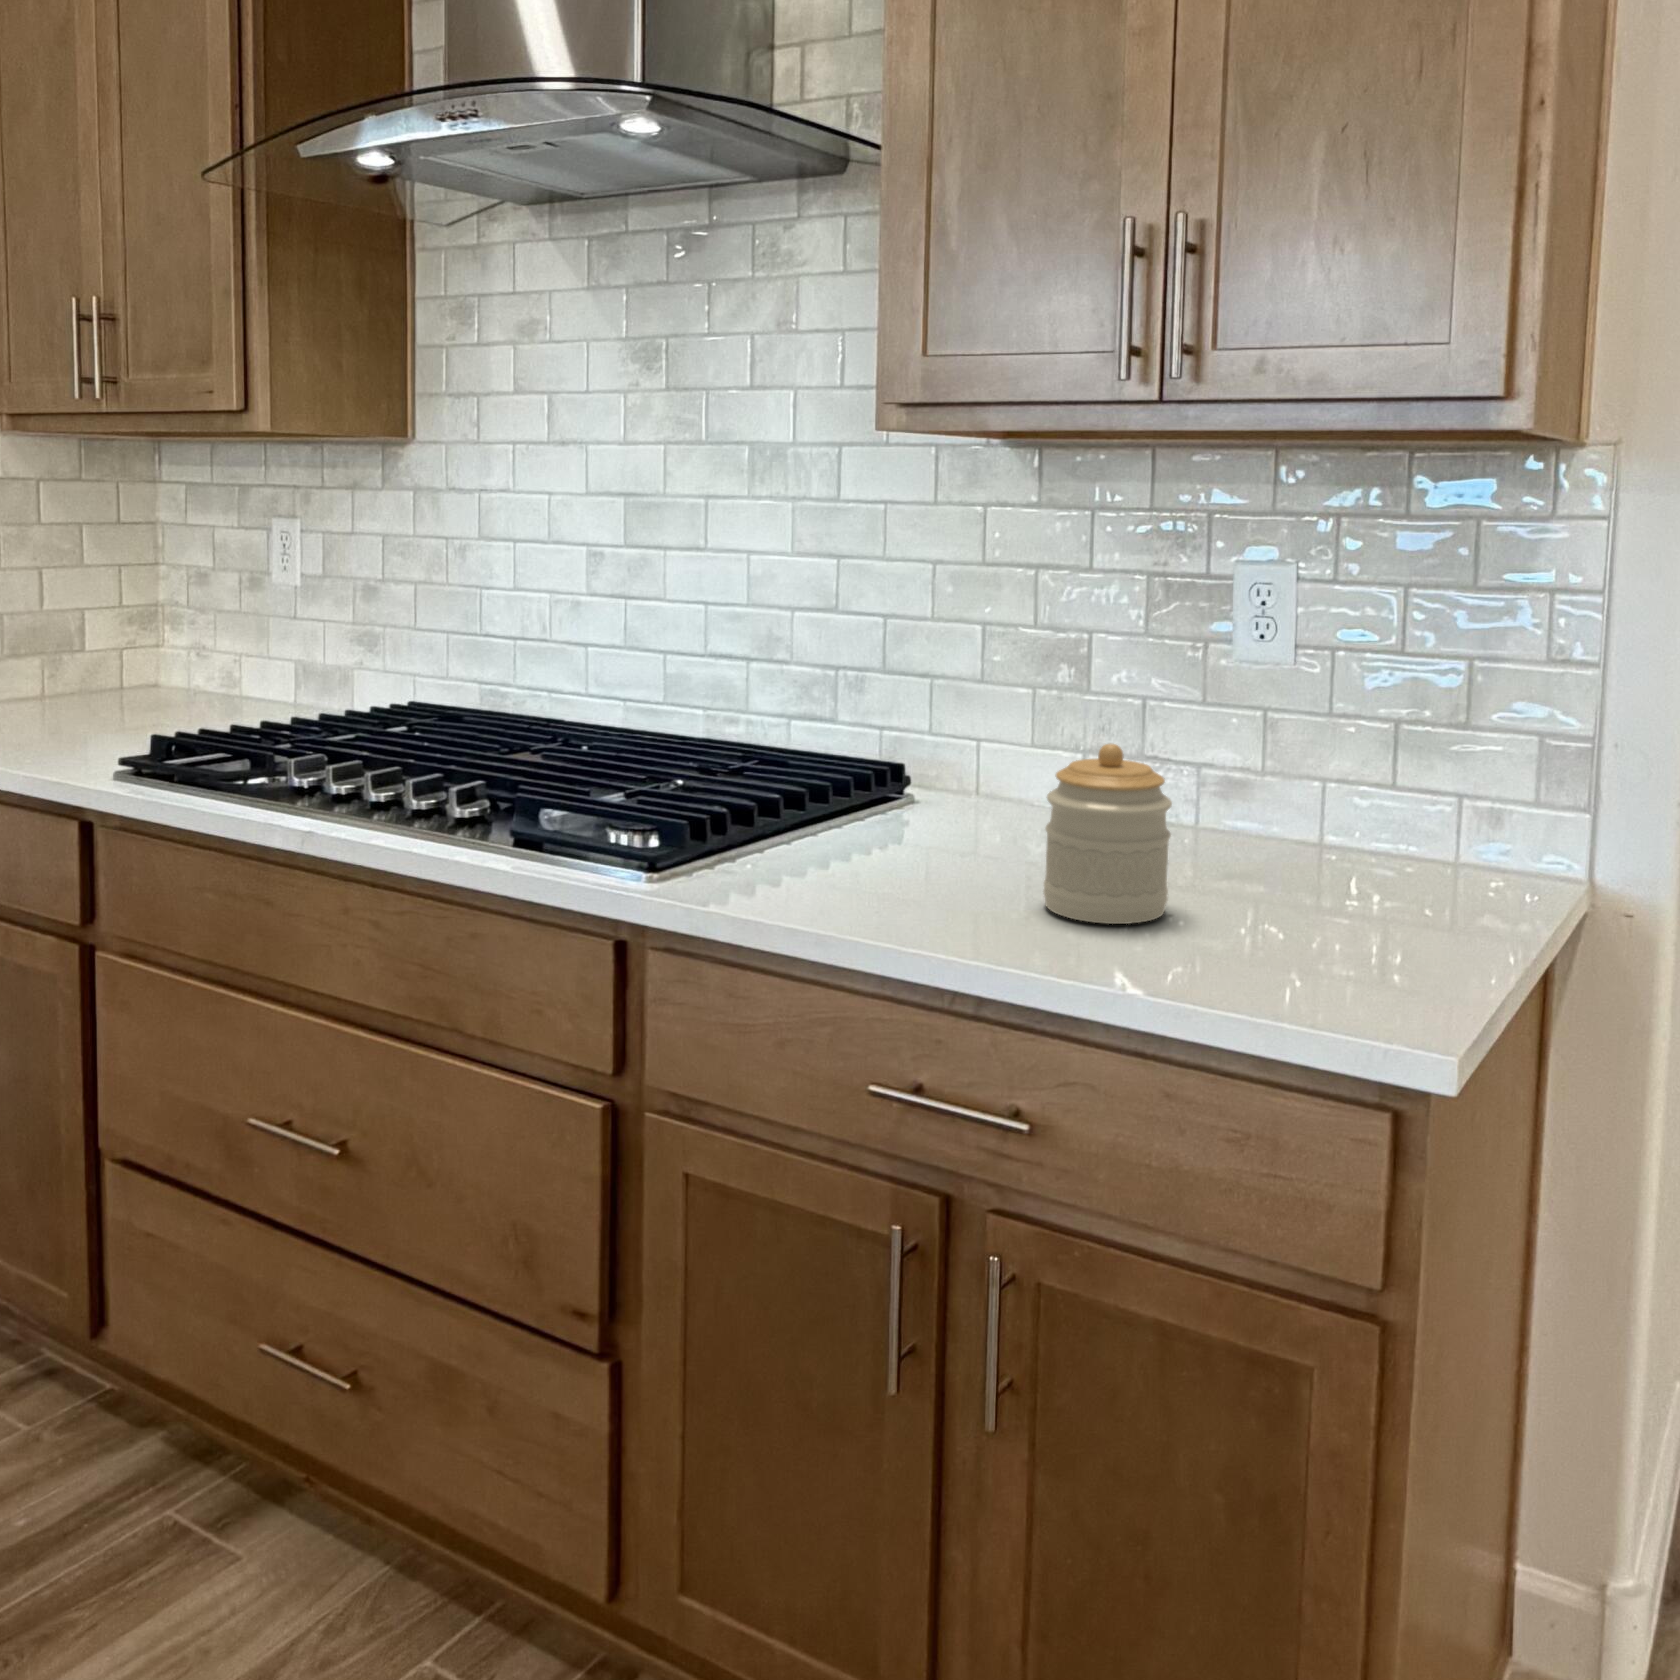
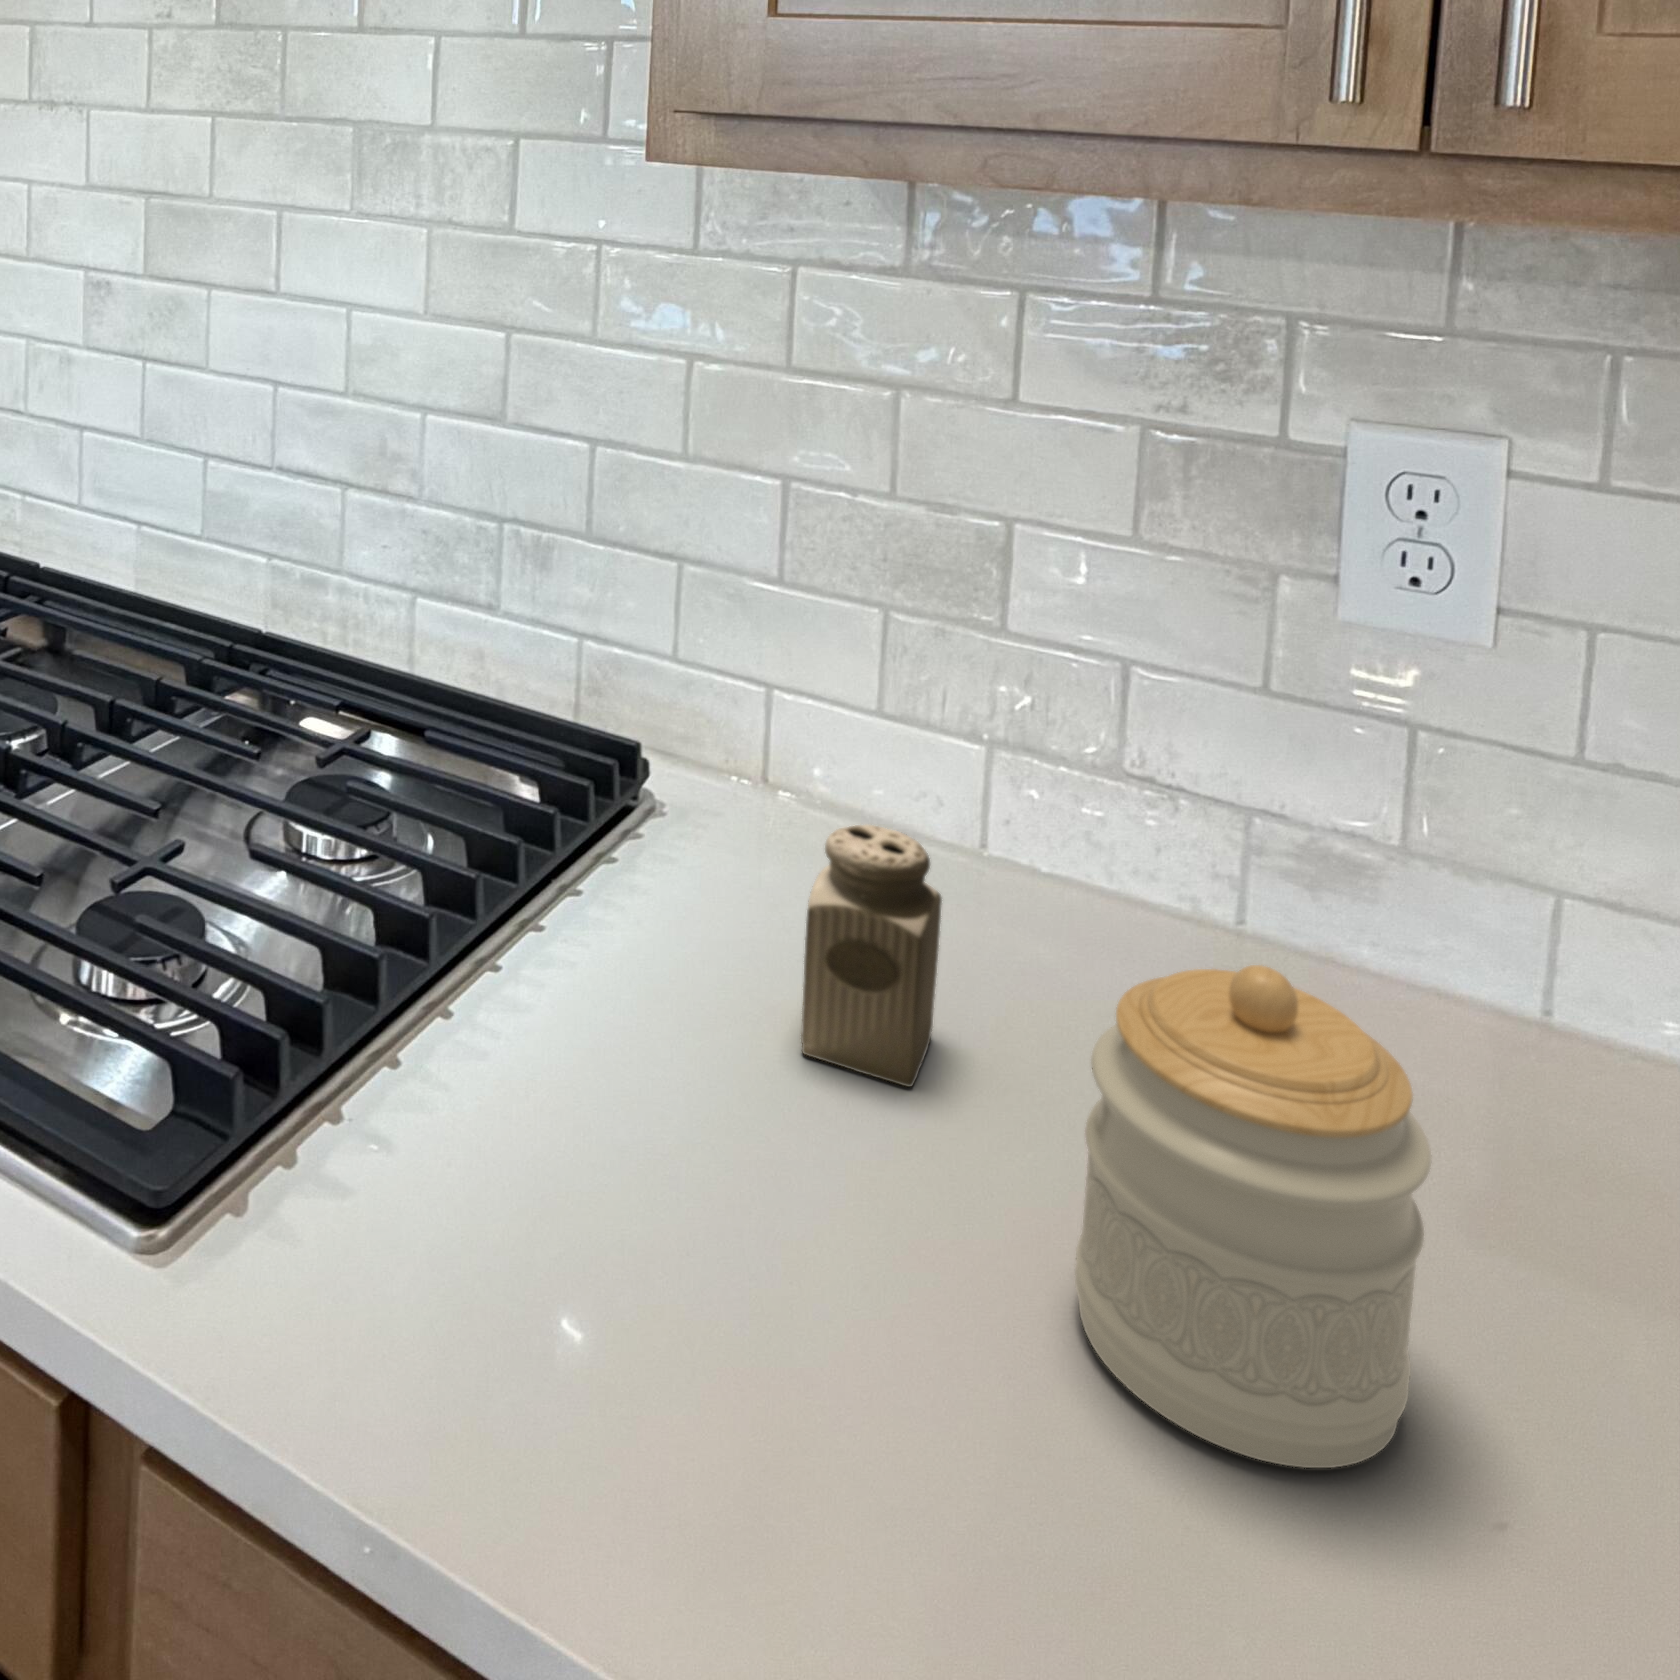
salt shaker: none [959,755,1027,865] -> present [801,825,942,1087]

